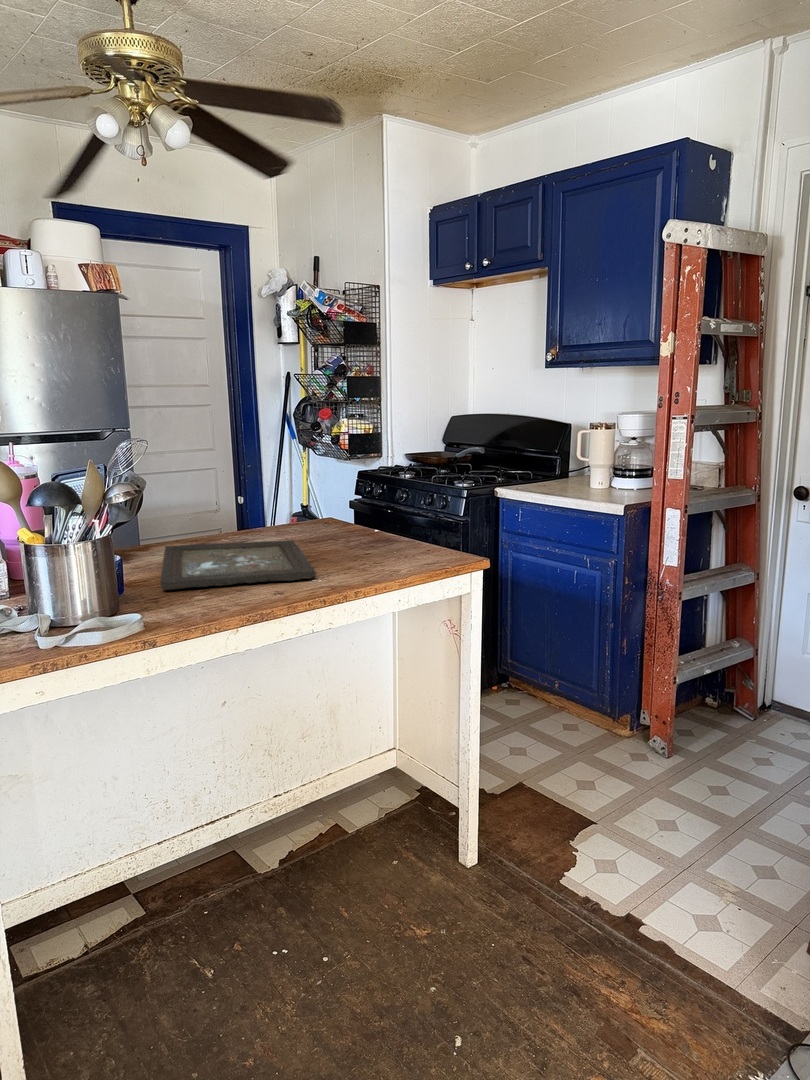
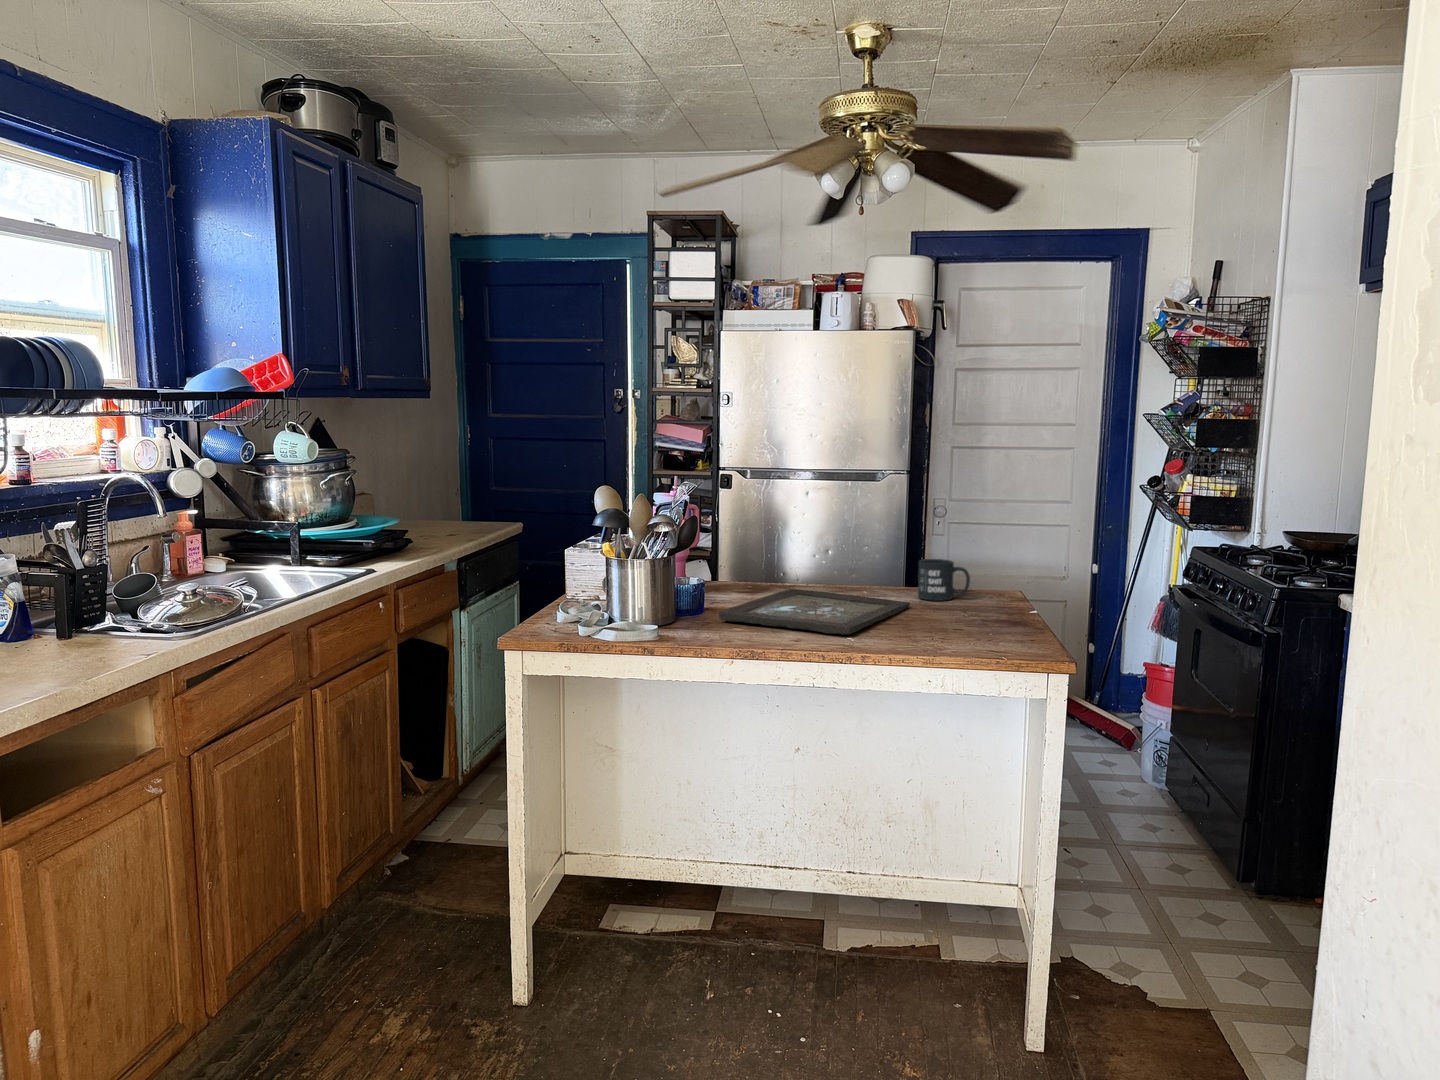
mug: none [275,499,320,536] -> present [918,559,970,601]

